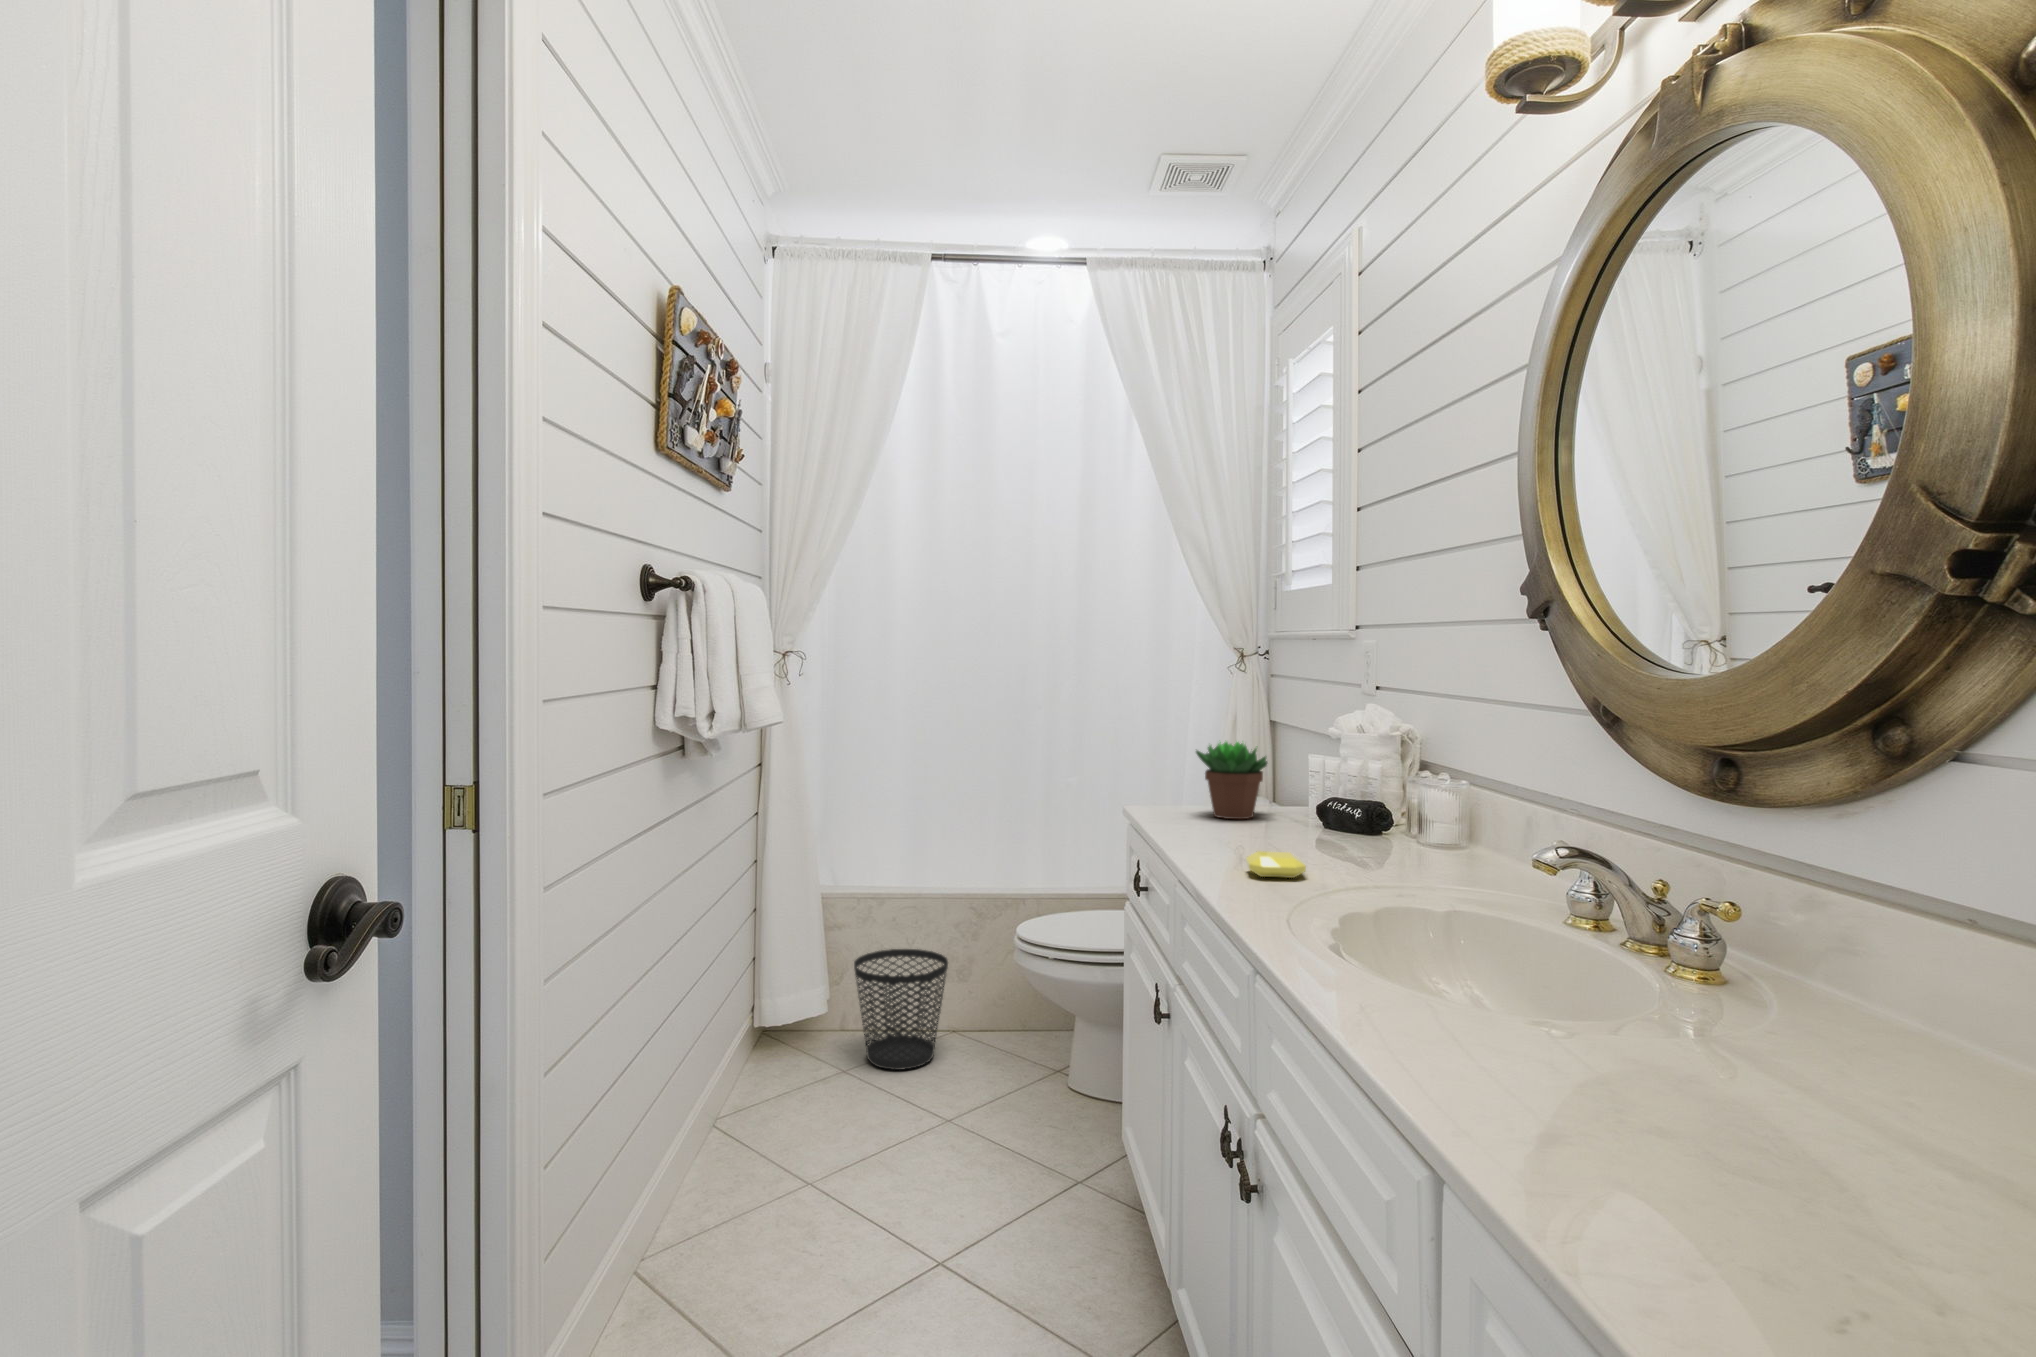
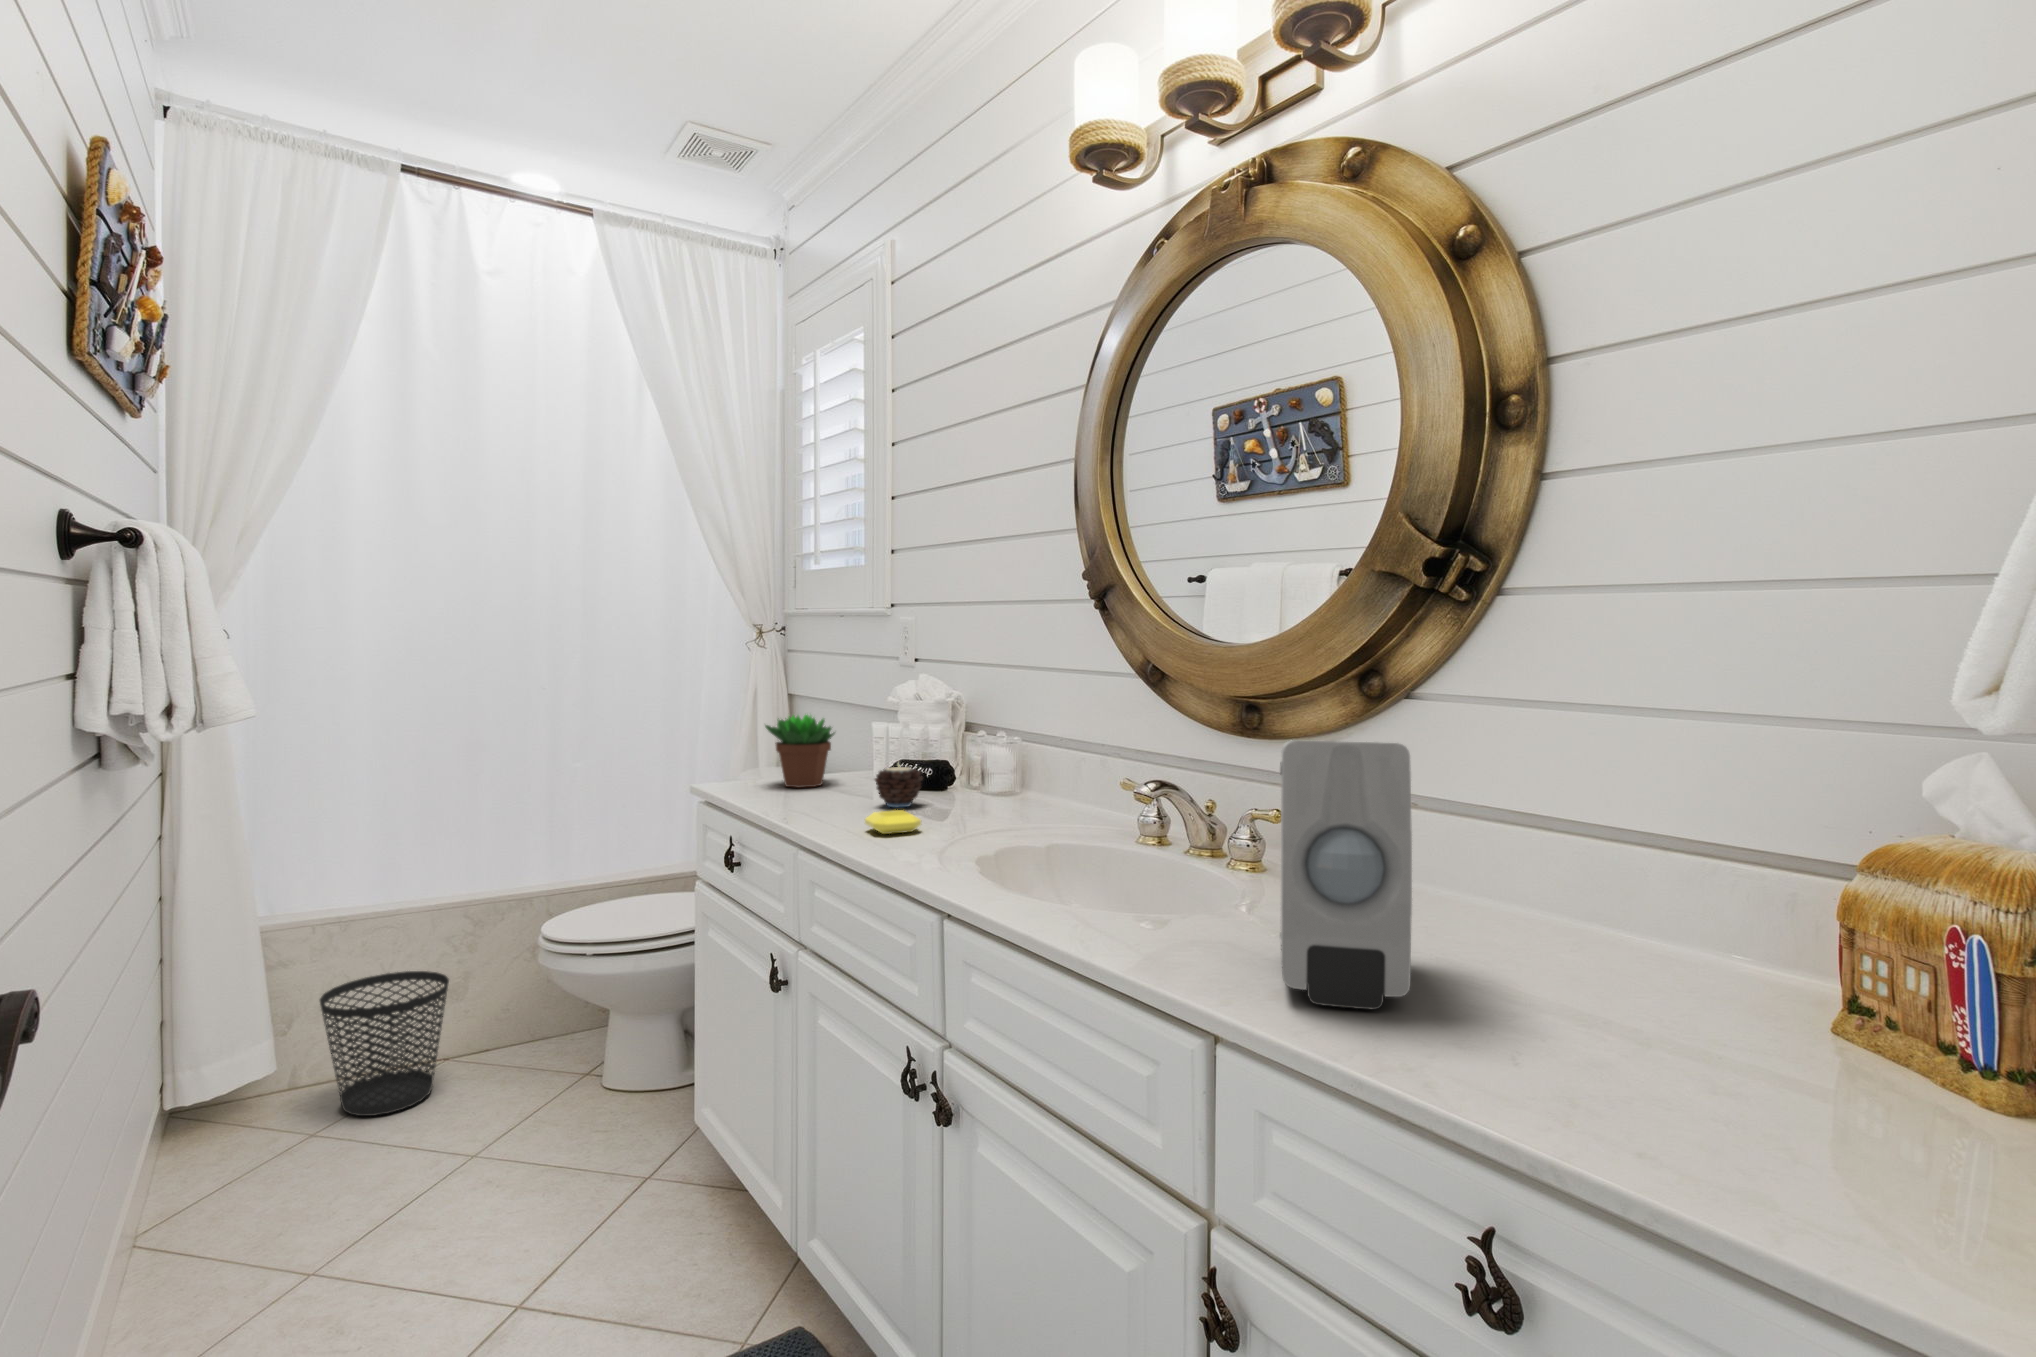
candle: none [1283,798,1340,850] -> present [875,767,923,807]
soap dispenser: none [1545,807,1801,1210] -> present [1280,741,1412,1010]

